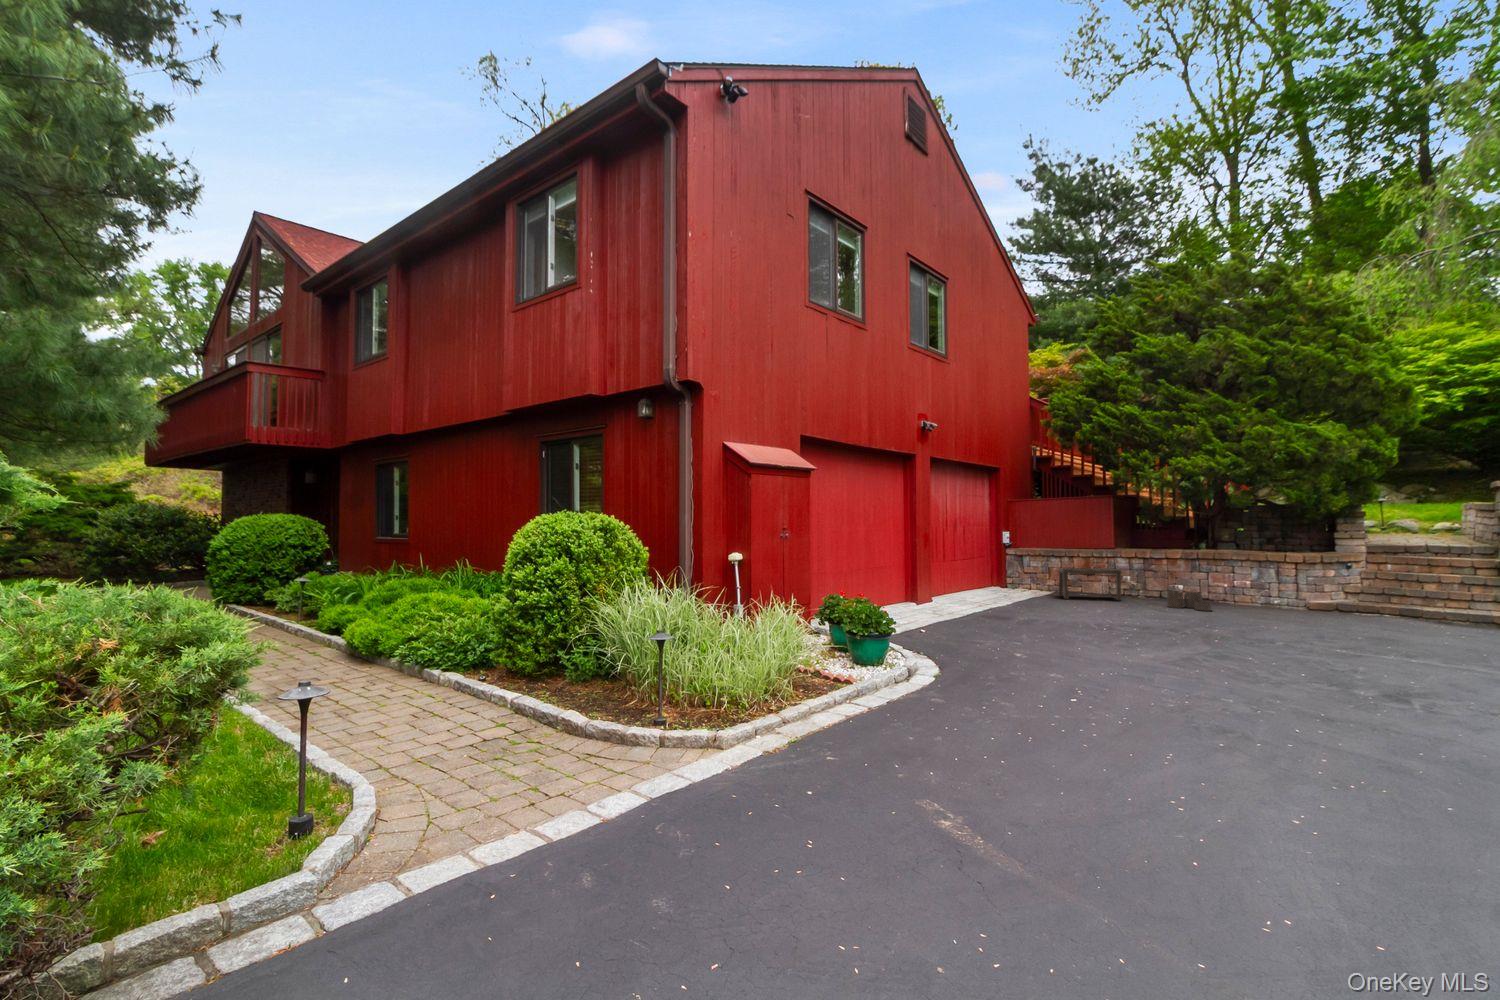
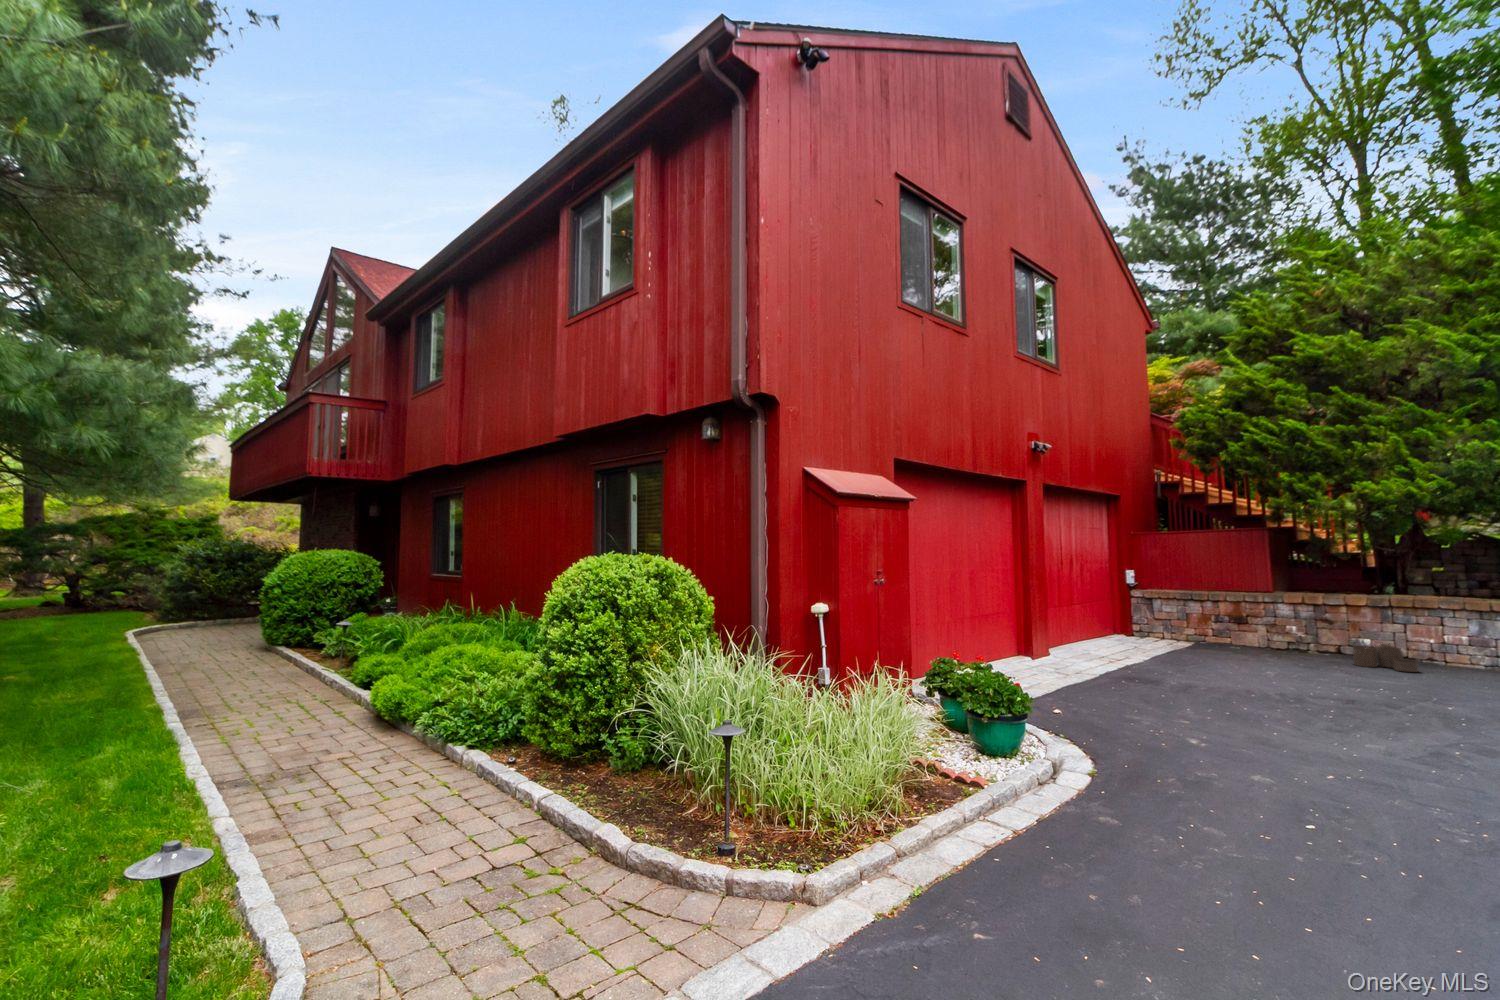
bench: present [1058,568,1122,600] -> none [1203,614,1288,655]

